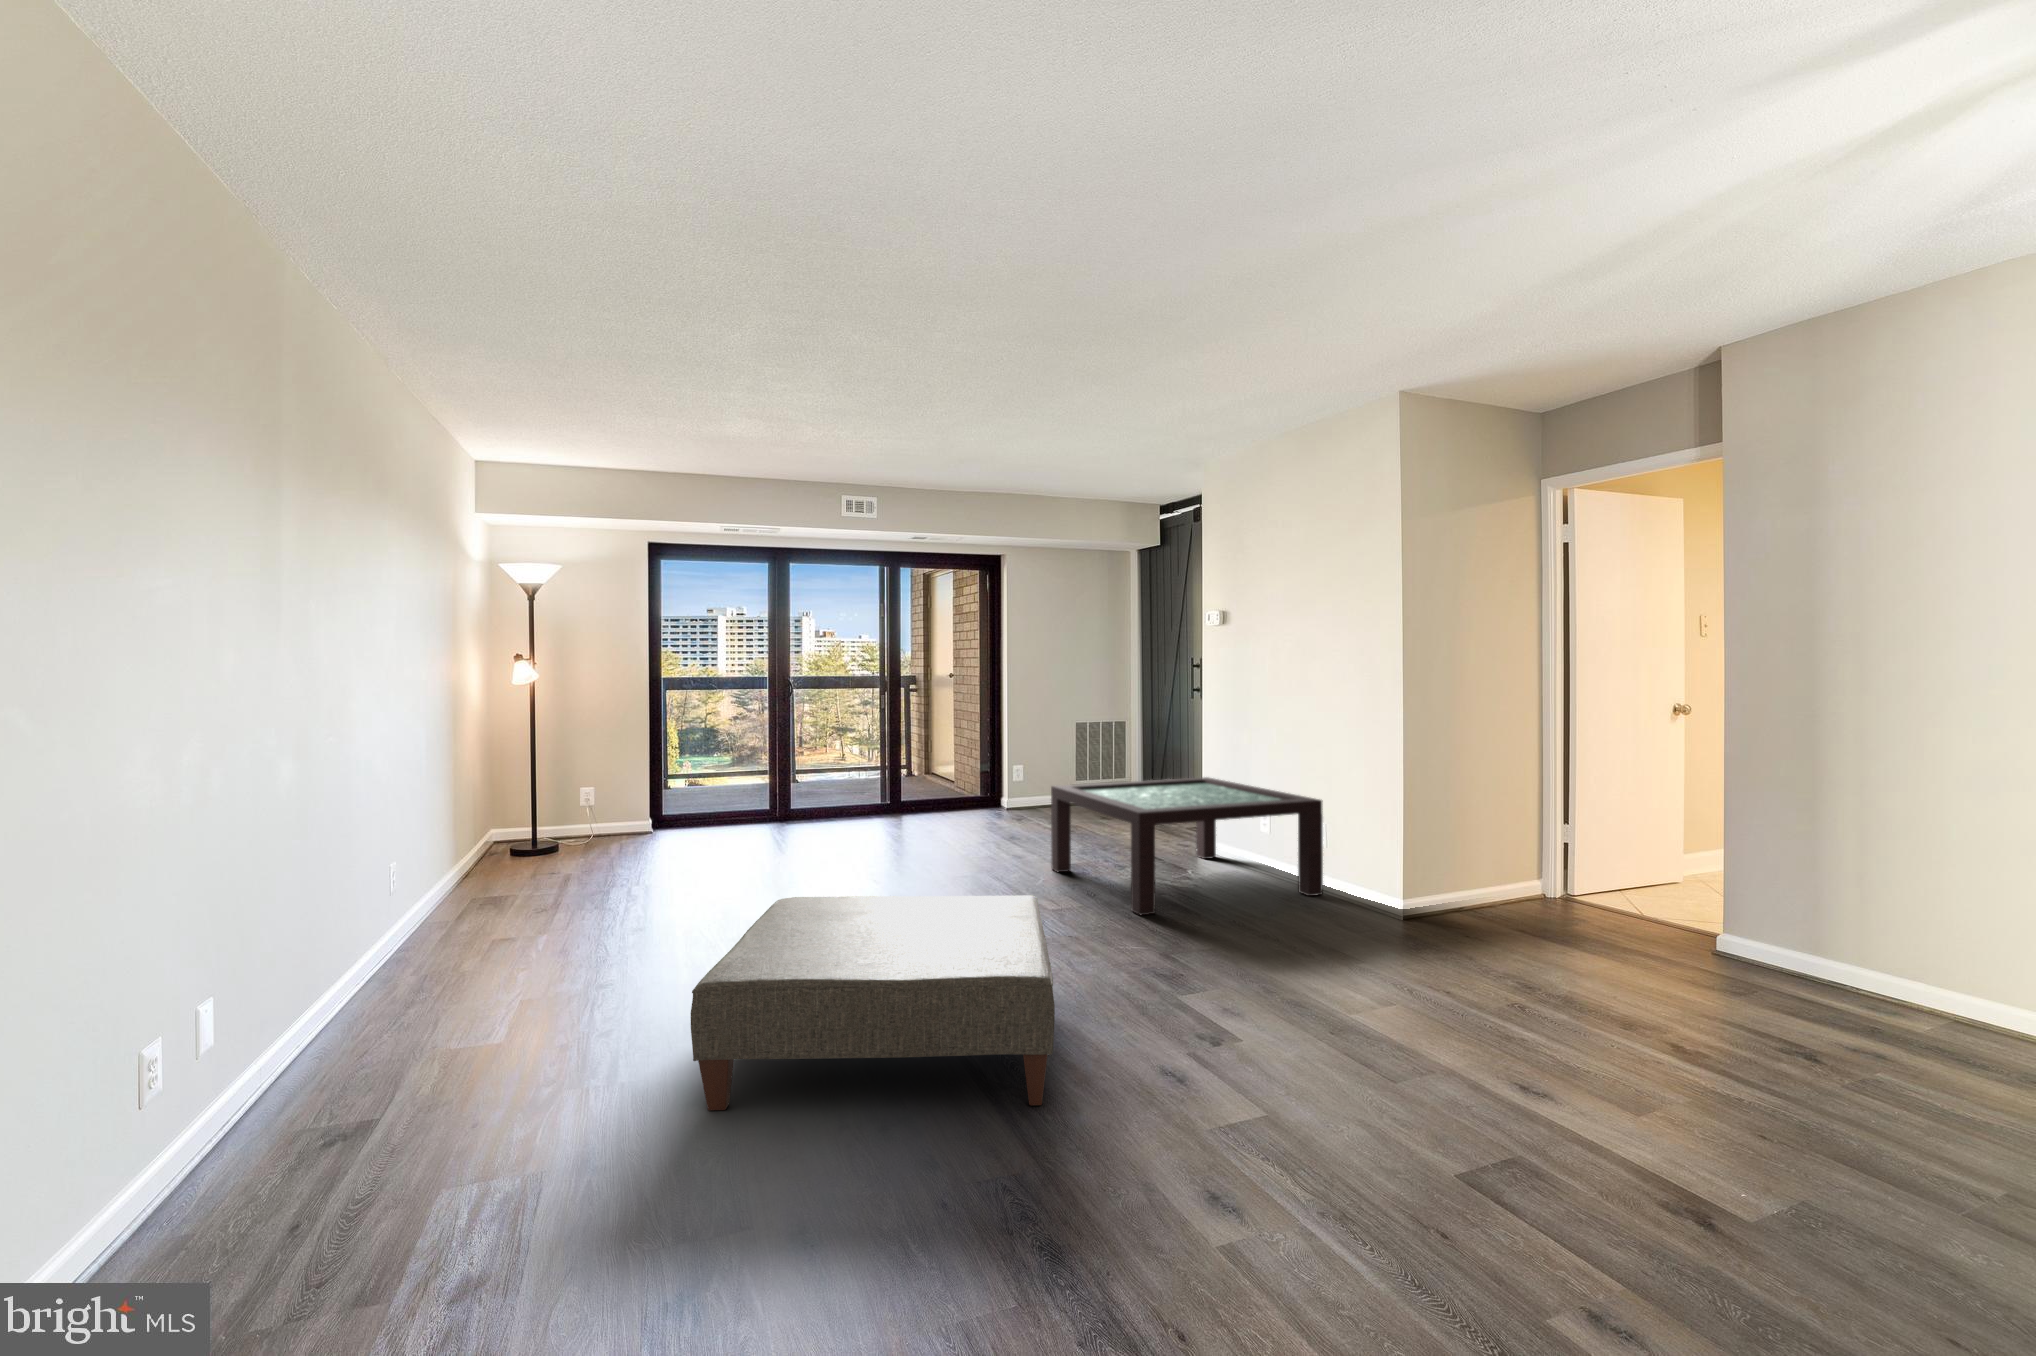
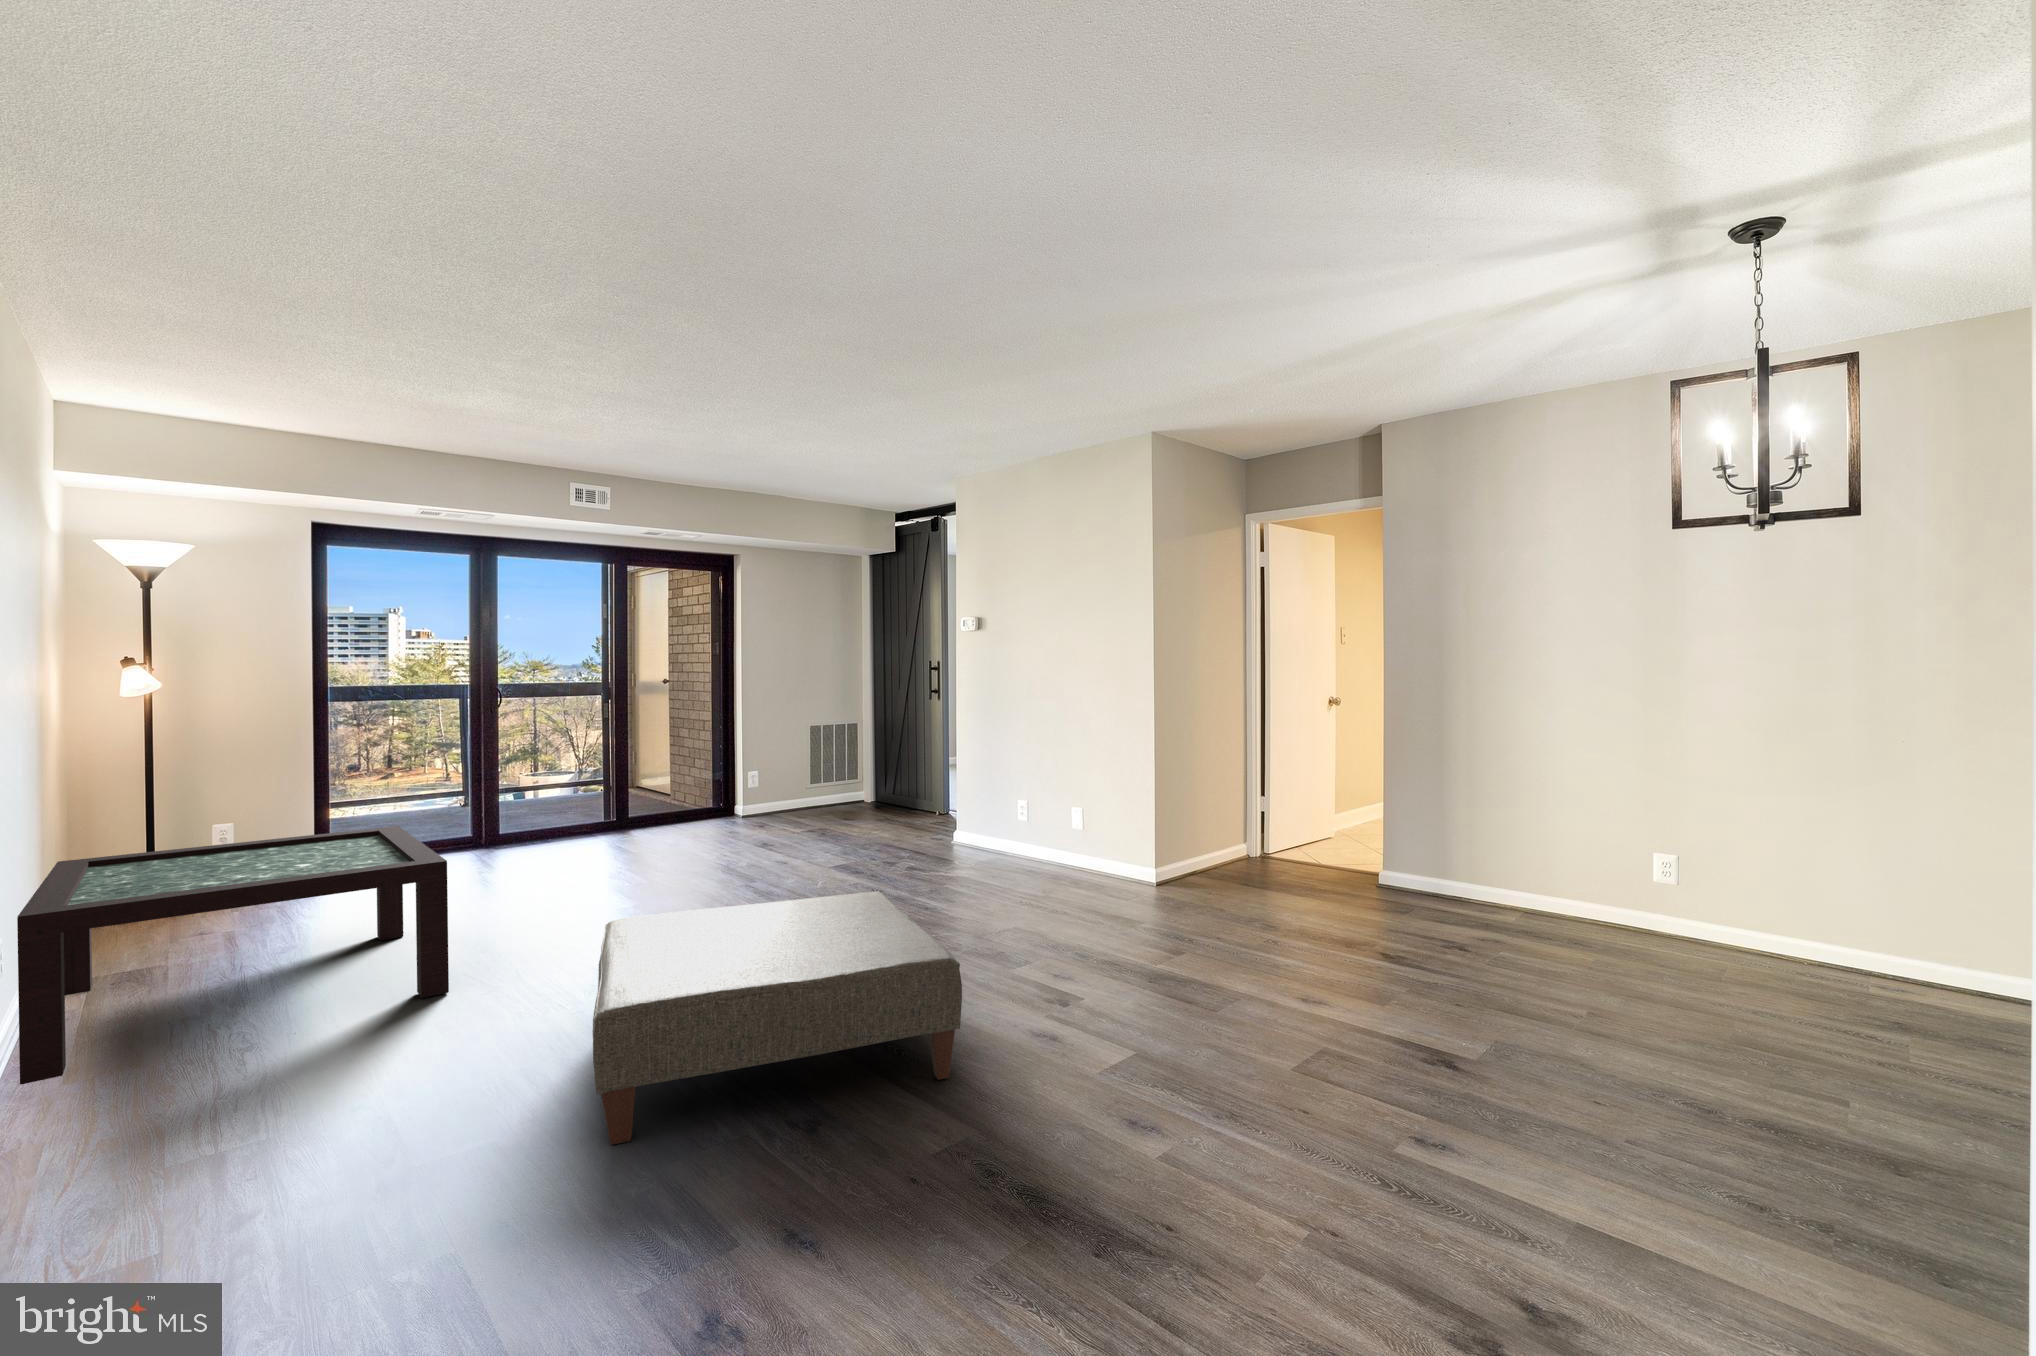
coffee table: present [1051,777,1323,915] -> present [17,826,449,1084]

